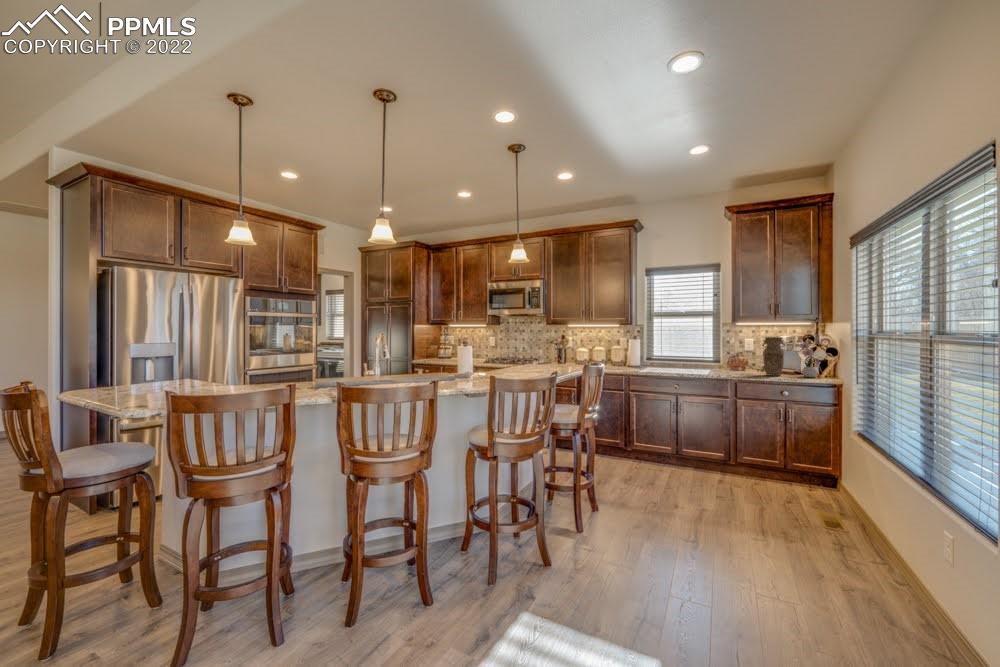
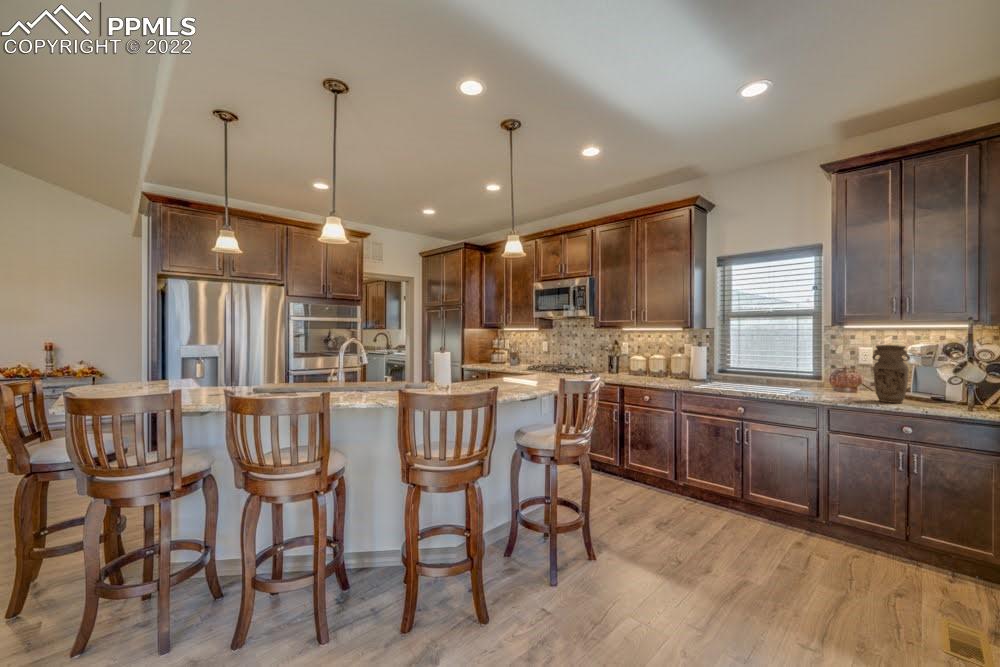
flower arrangement: present [800,337,819,377] -> none [934,346,974,408]

